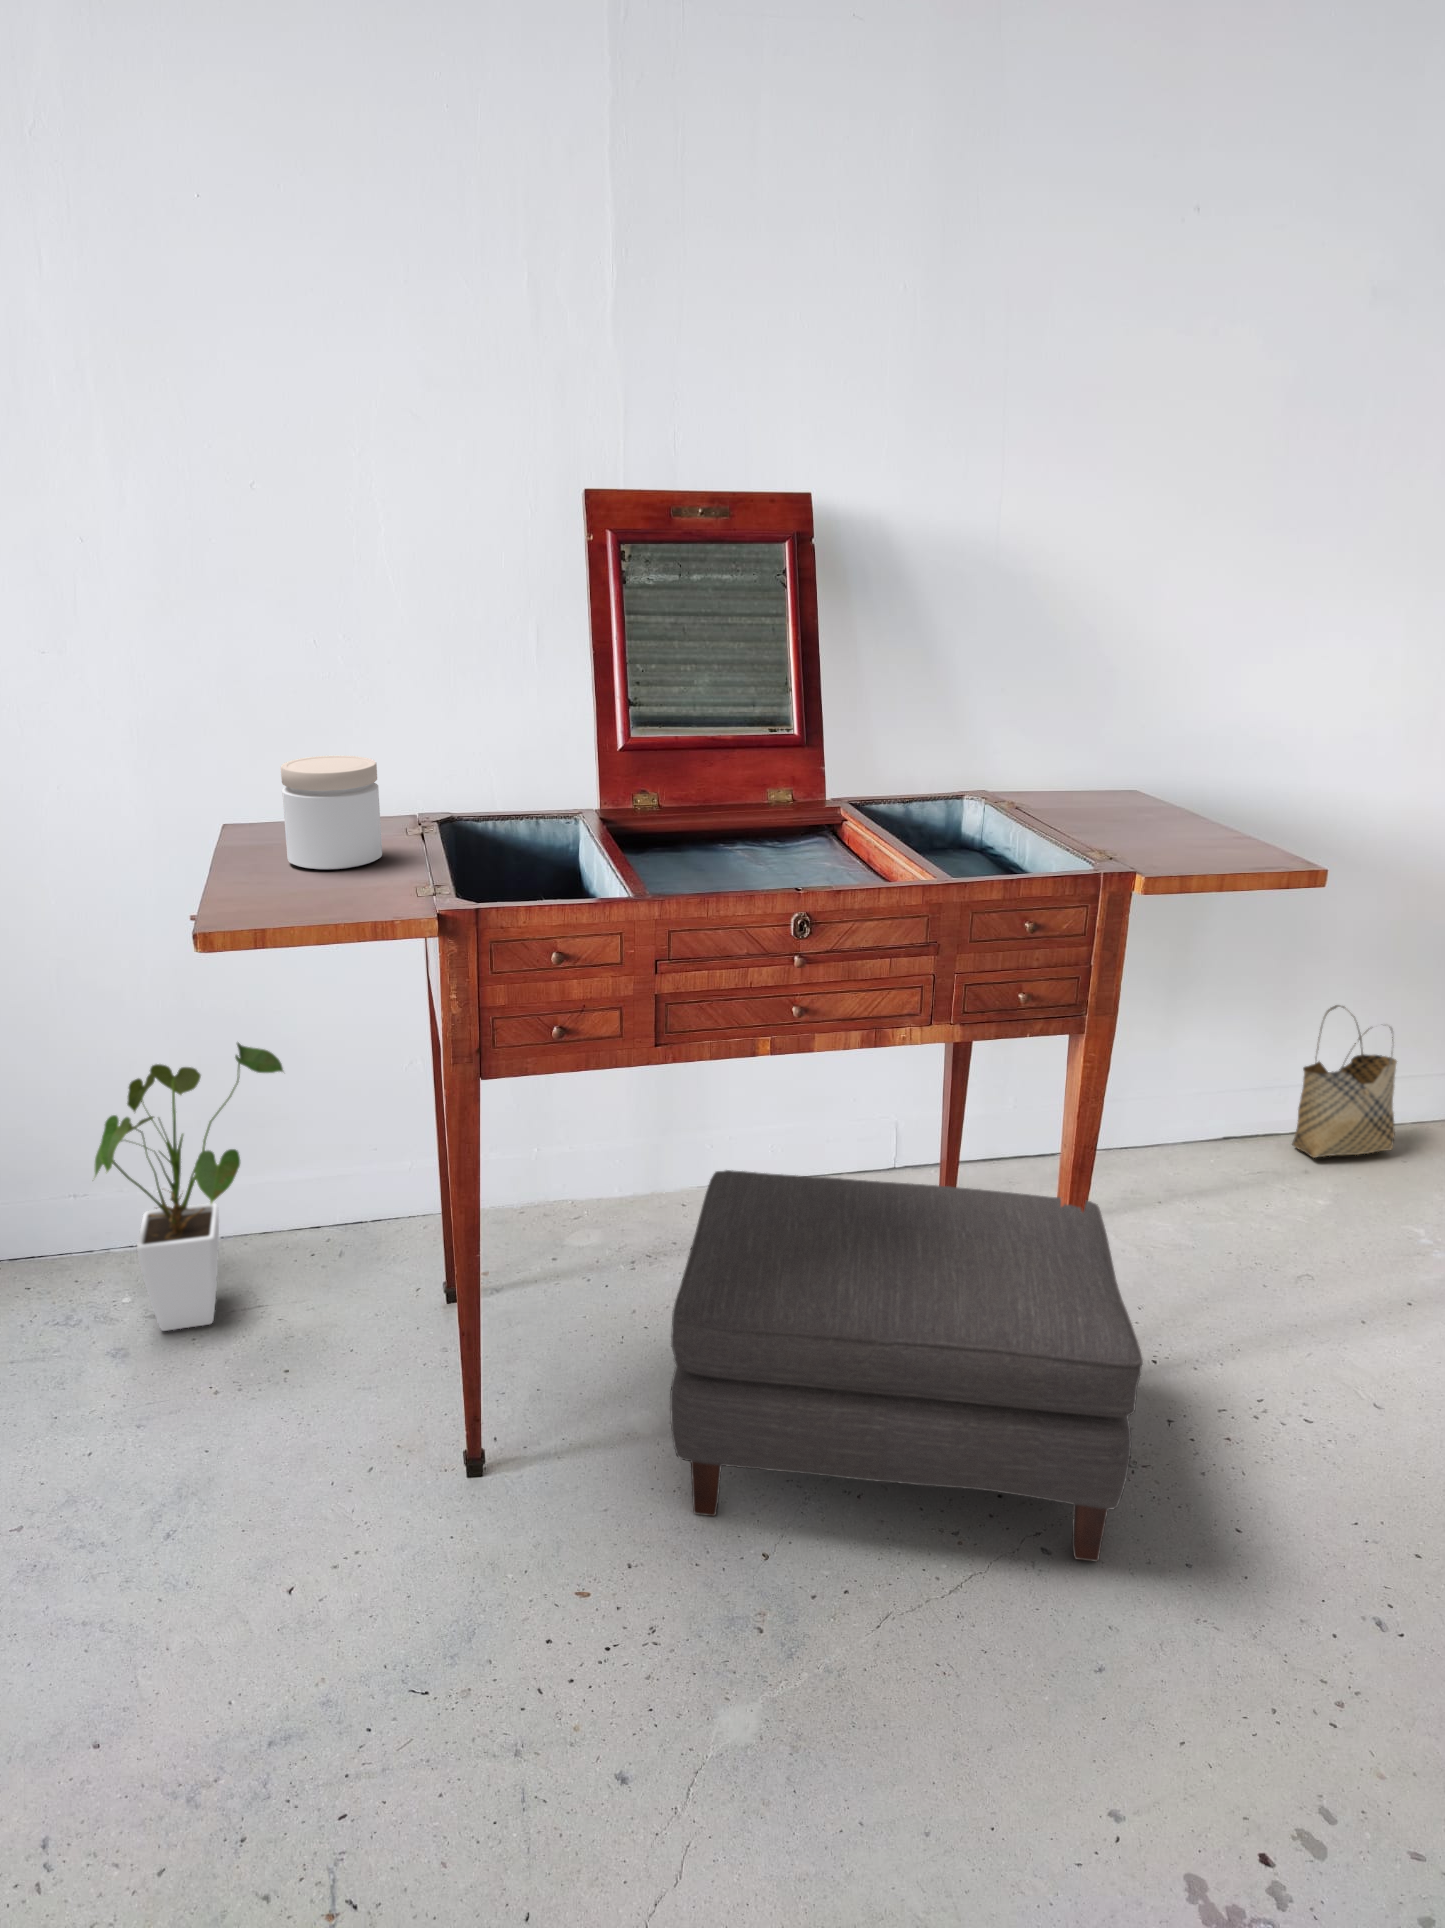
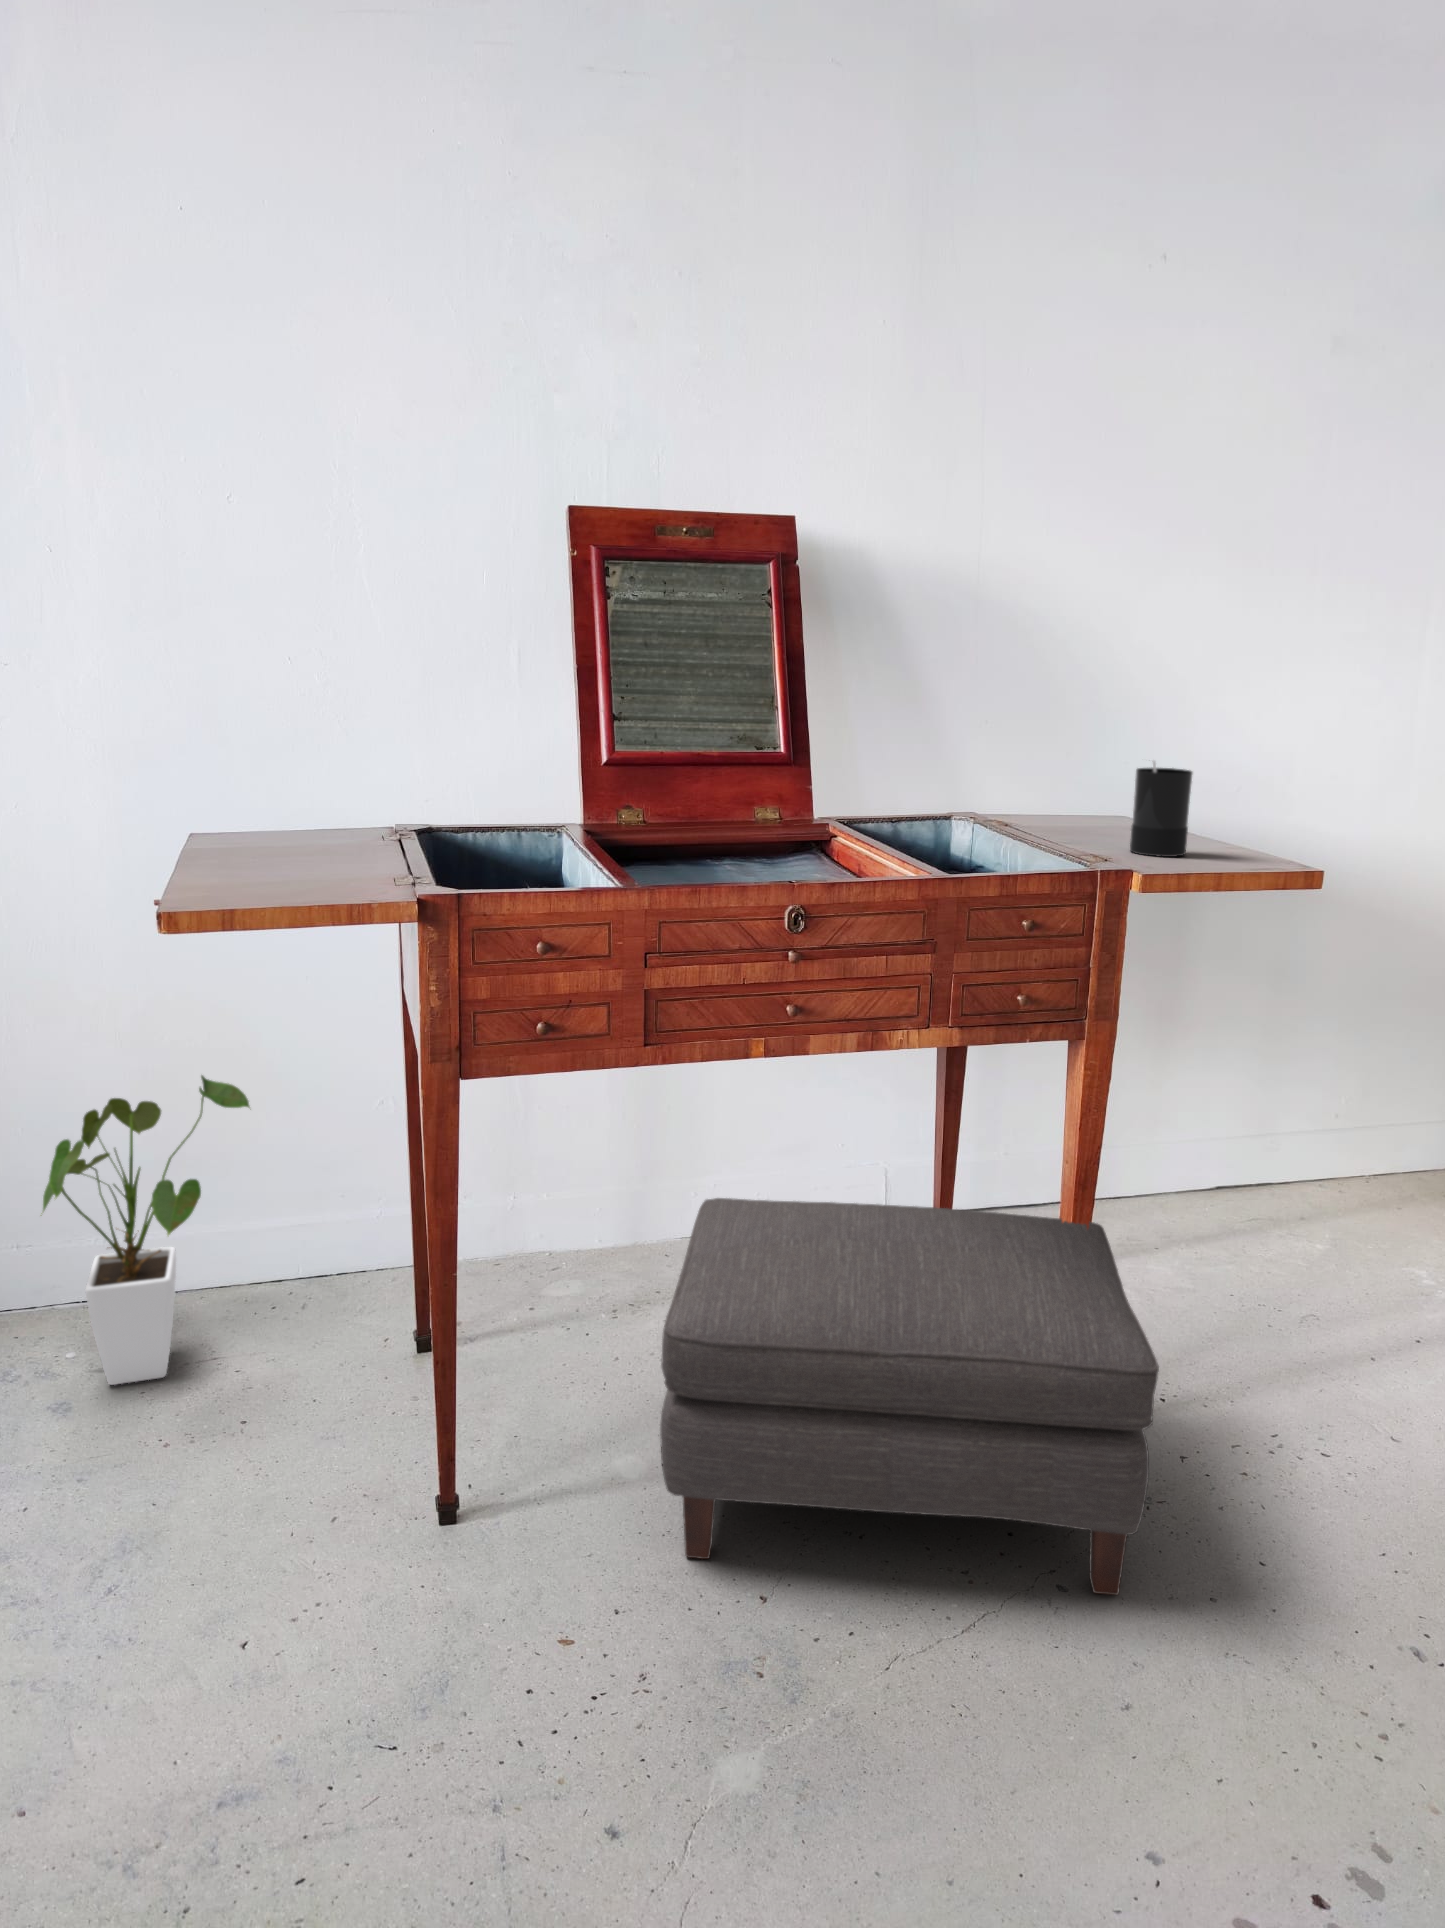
candle: none [1138,750,1204,851] -> present [1130,760,1193,857]
jar: present [281,755,382,870] -> none [256,754,360,865]
woven basket: present [1292,1005,1397,1158] -> none [1287,1048,1389,1204]

